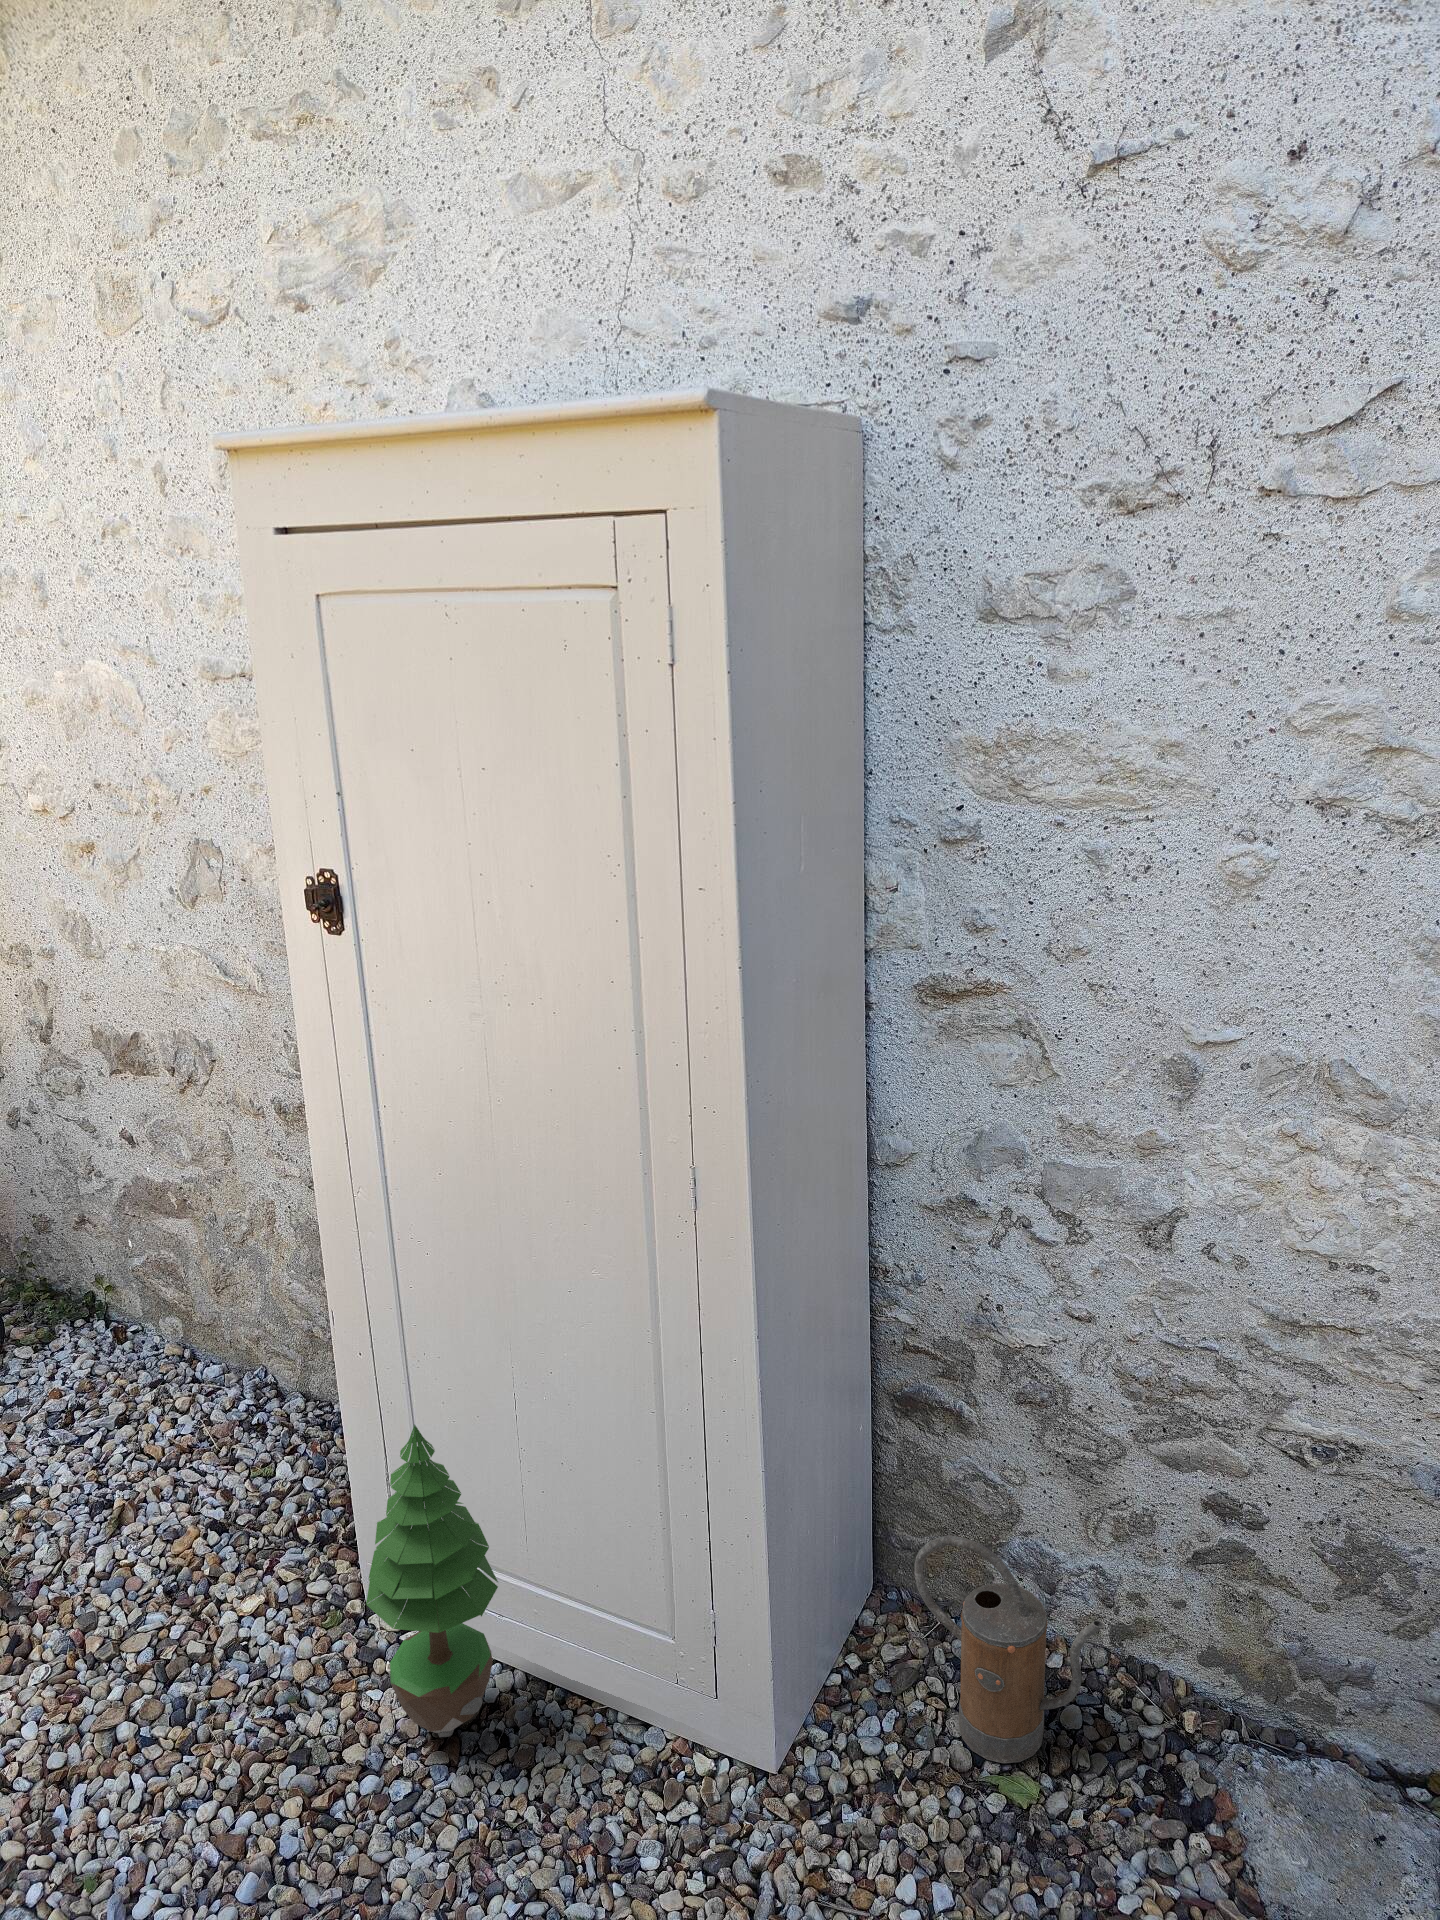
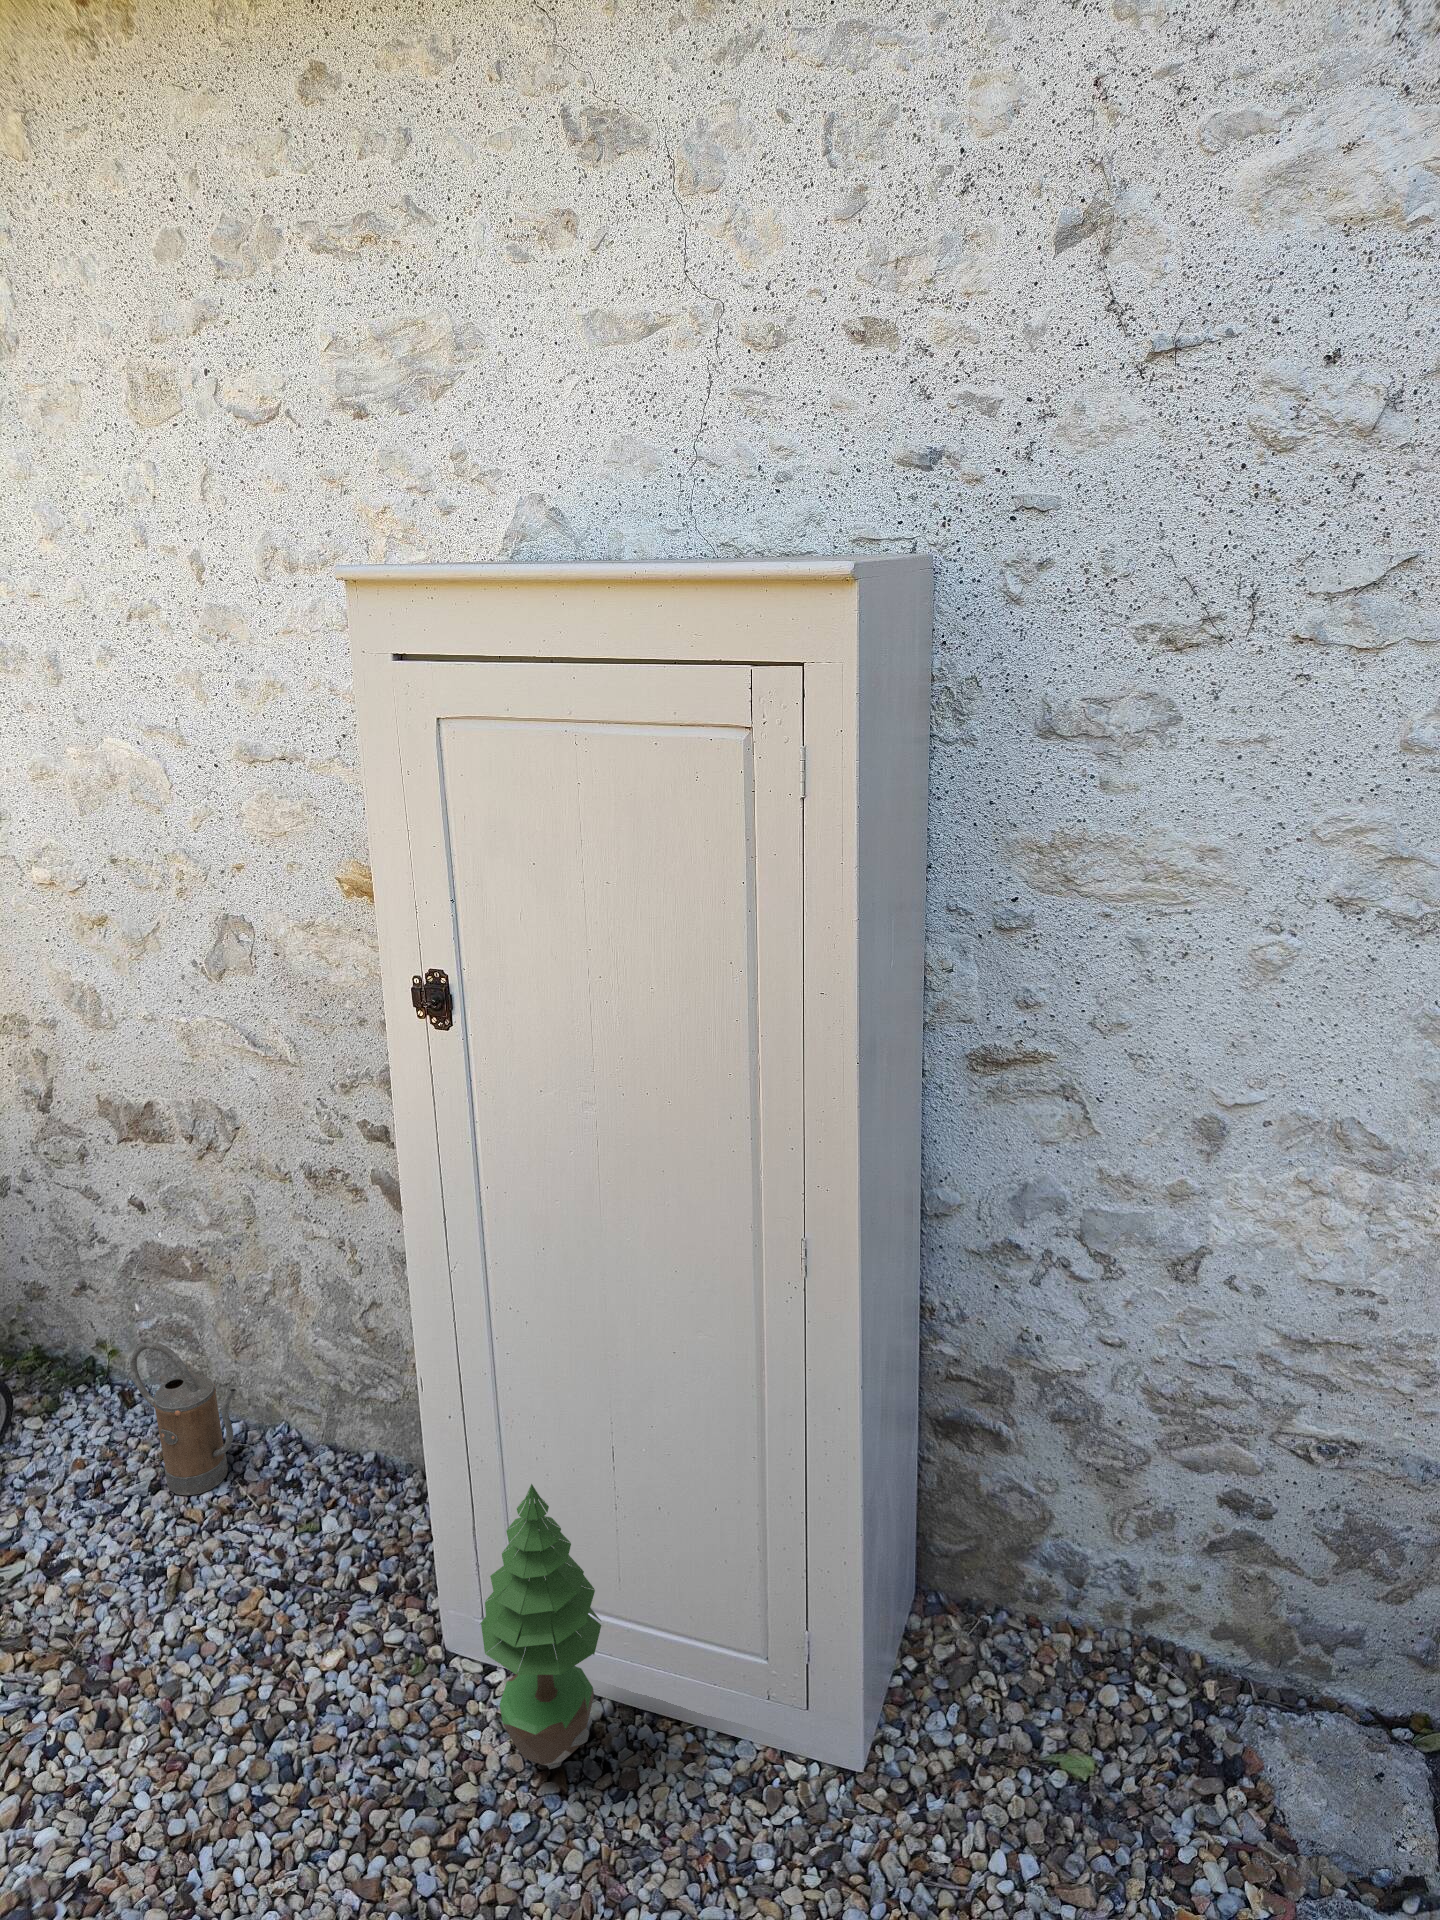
watering can: present [914,1536,1105,1763] -> present [130,1342,237,1495]

